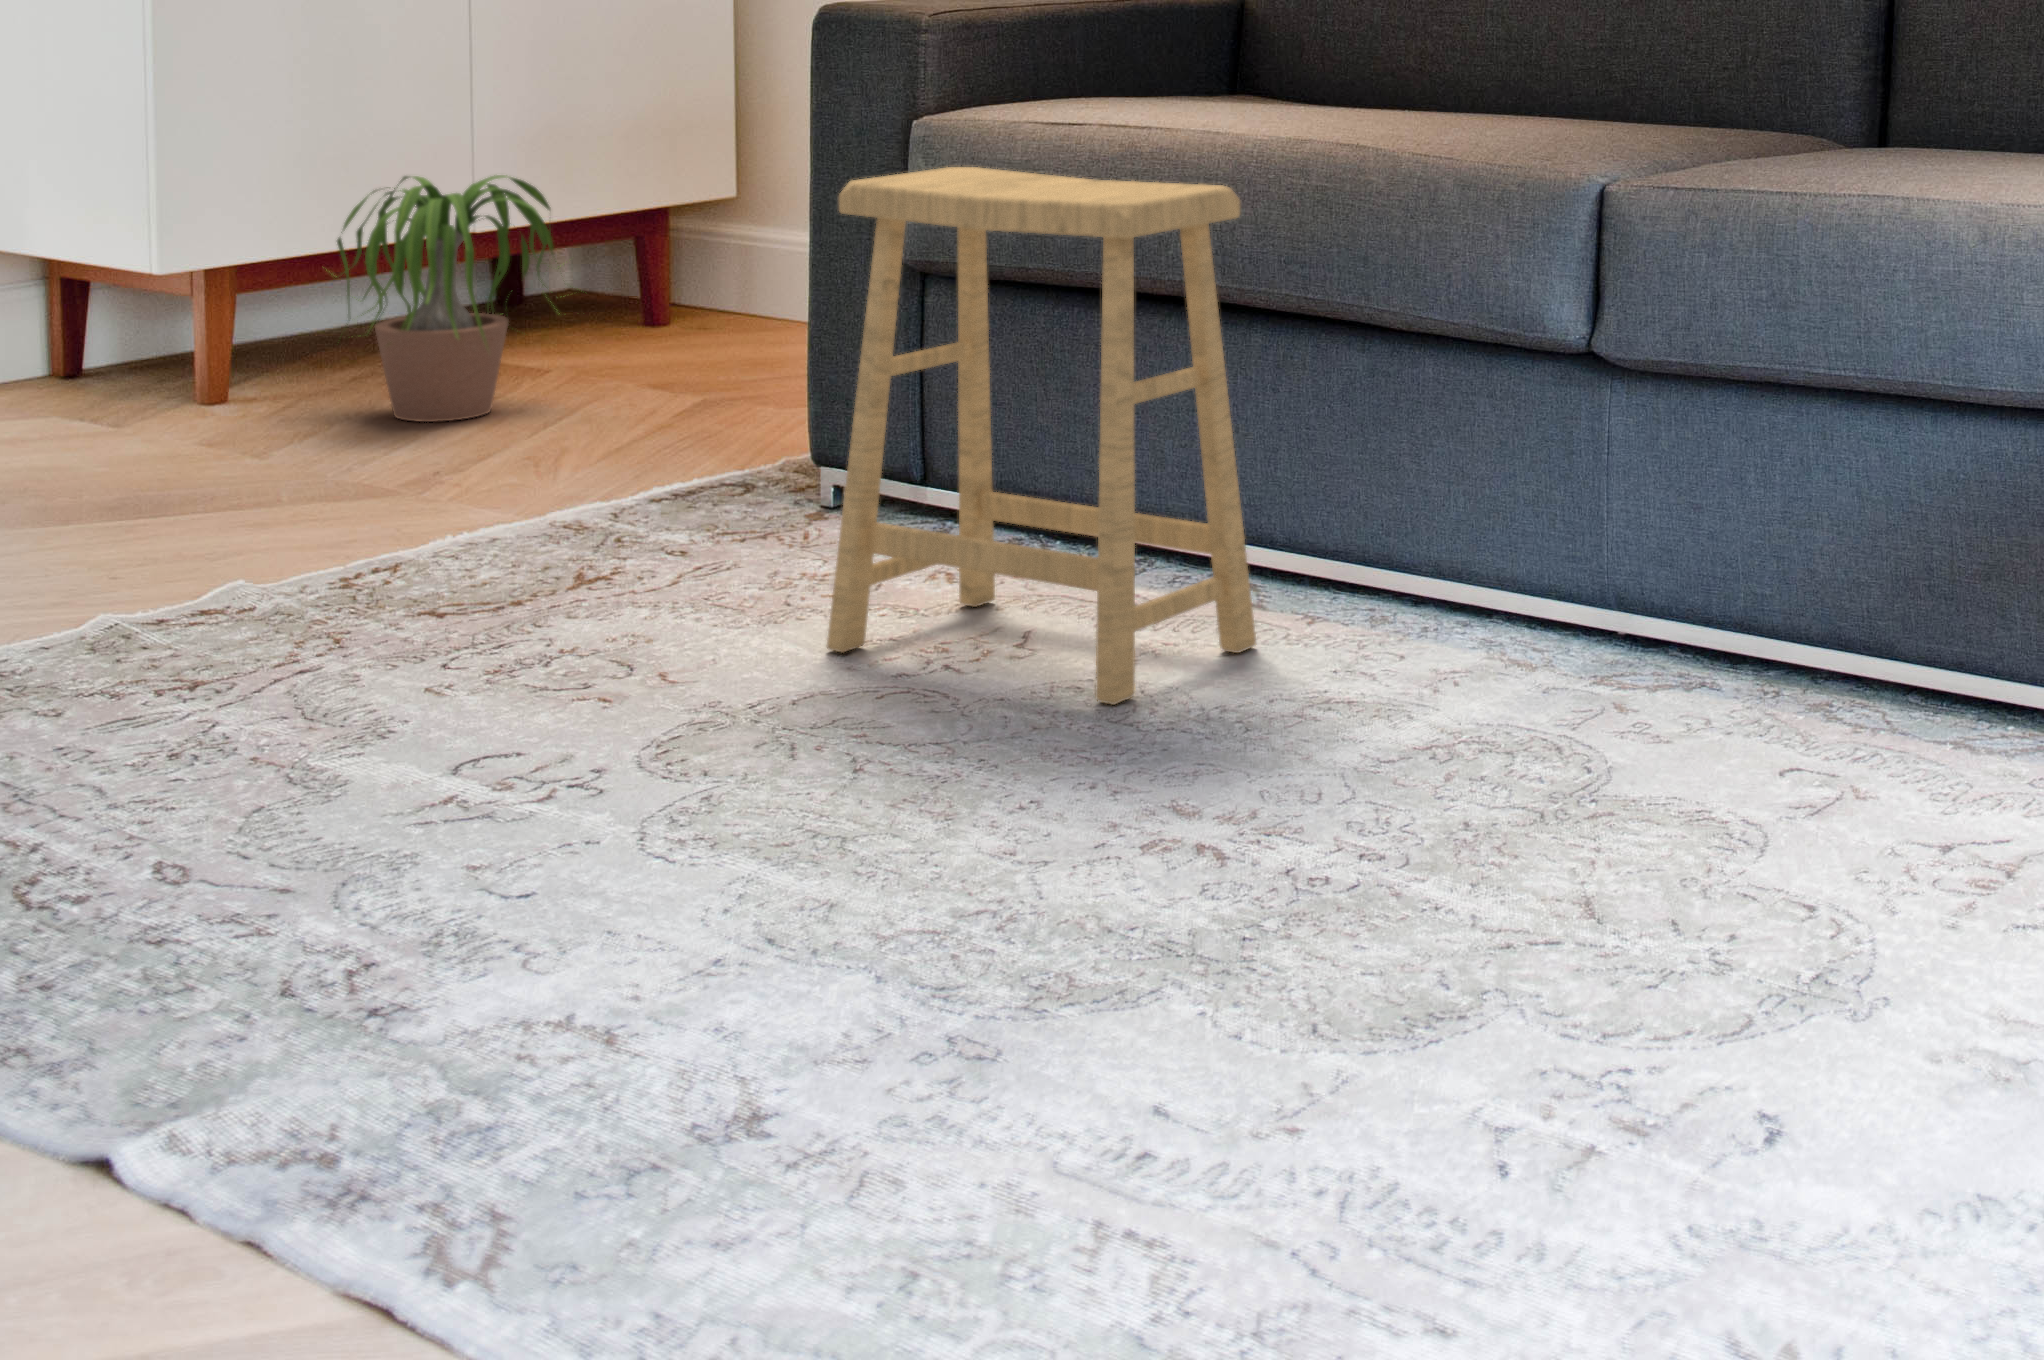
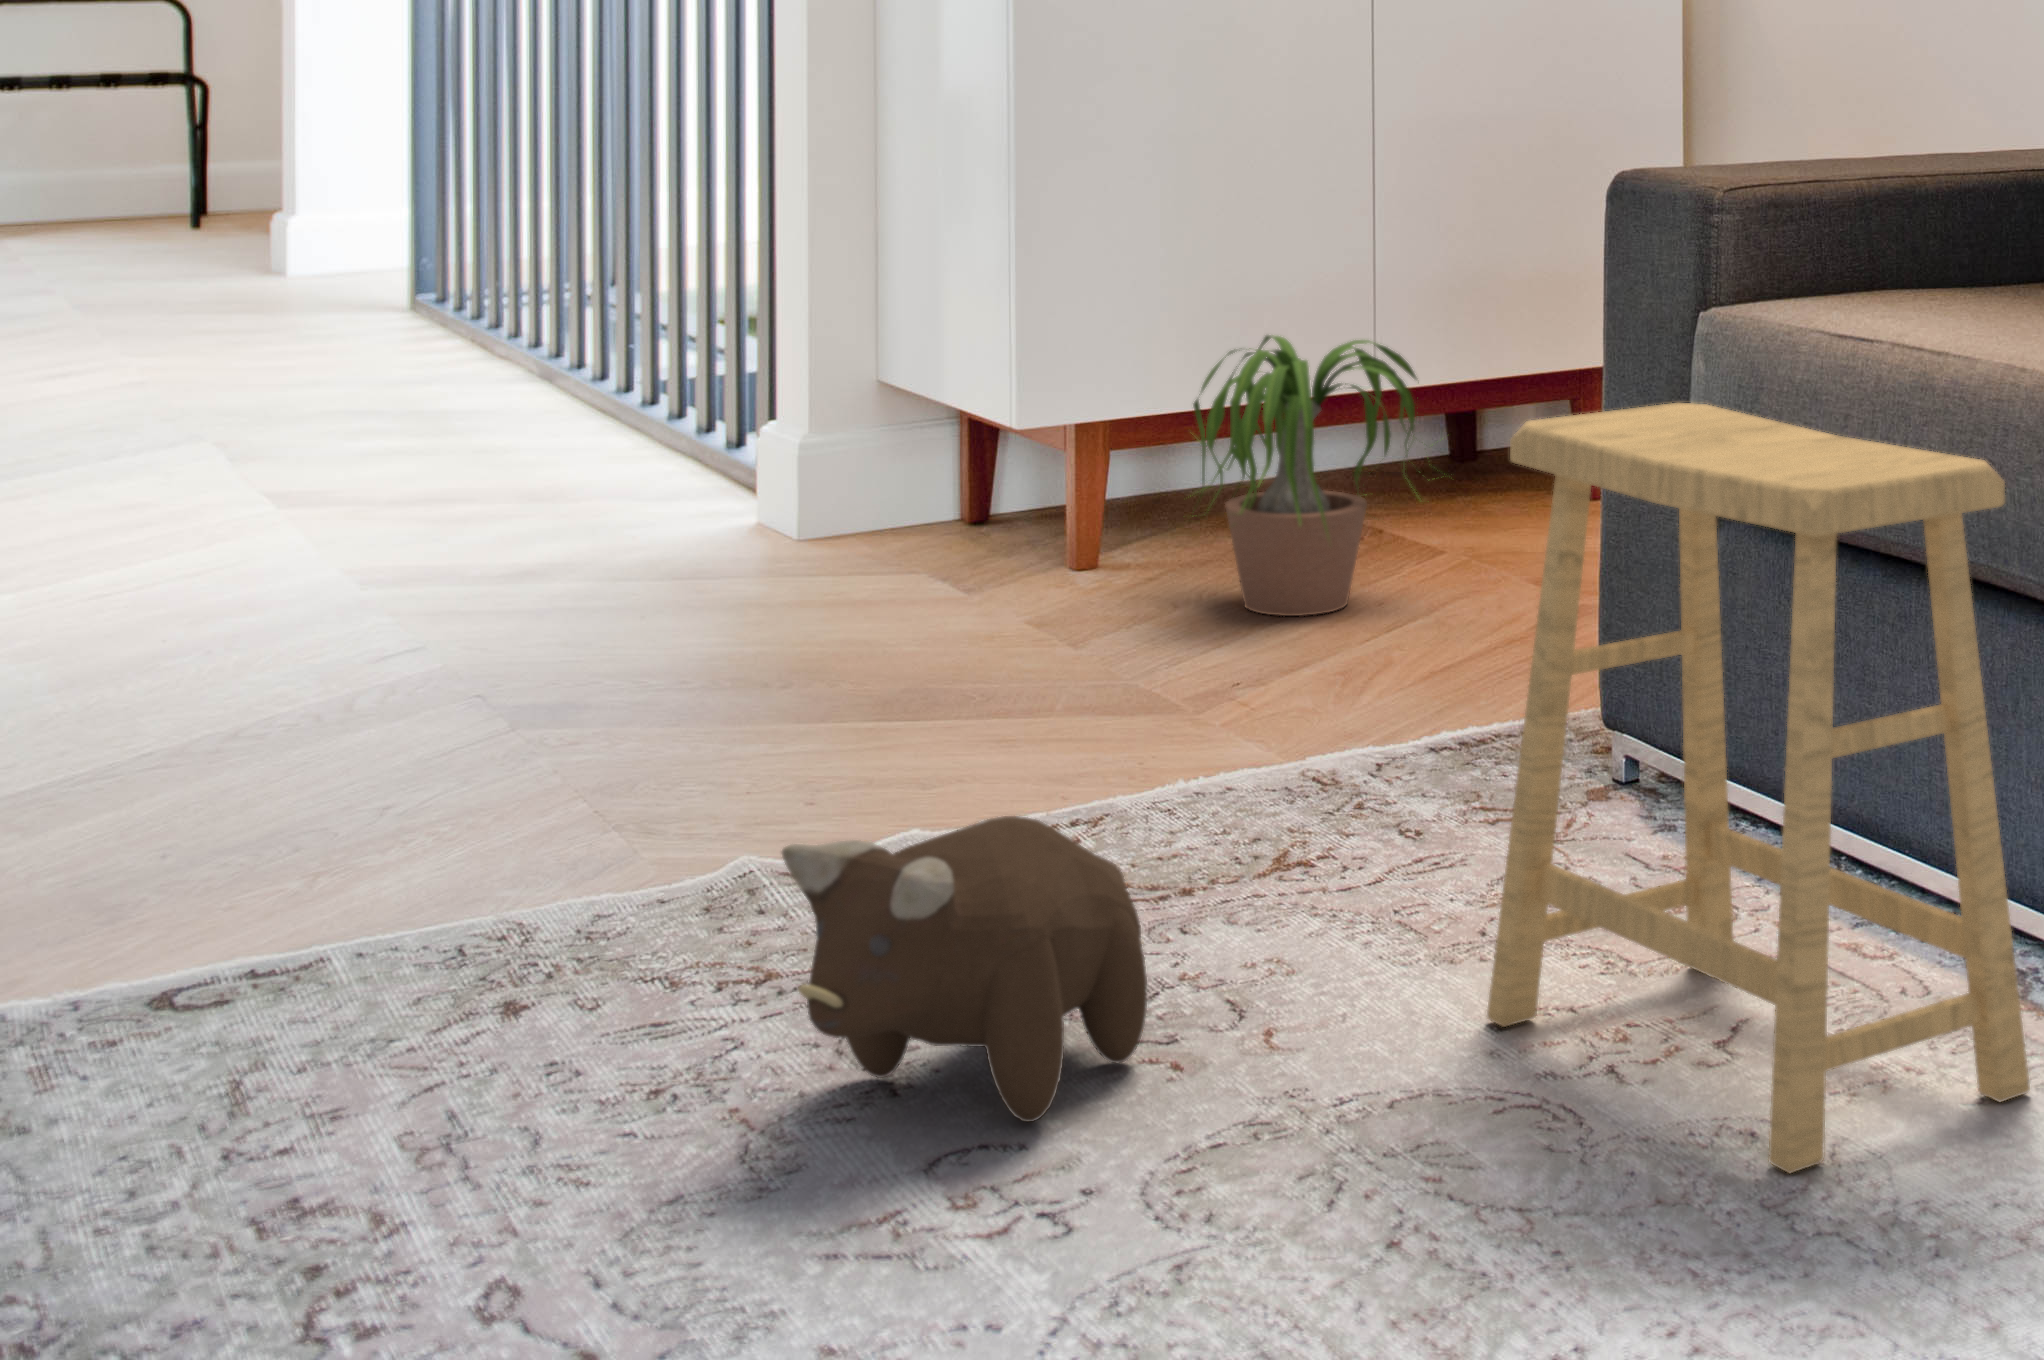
plush toy: none [297,512,571,744] -> present [782,816,1147,1122]

